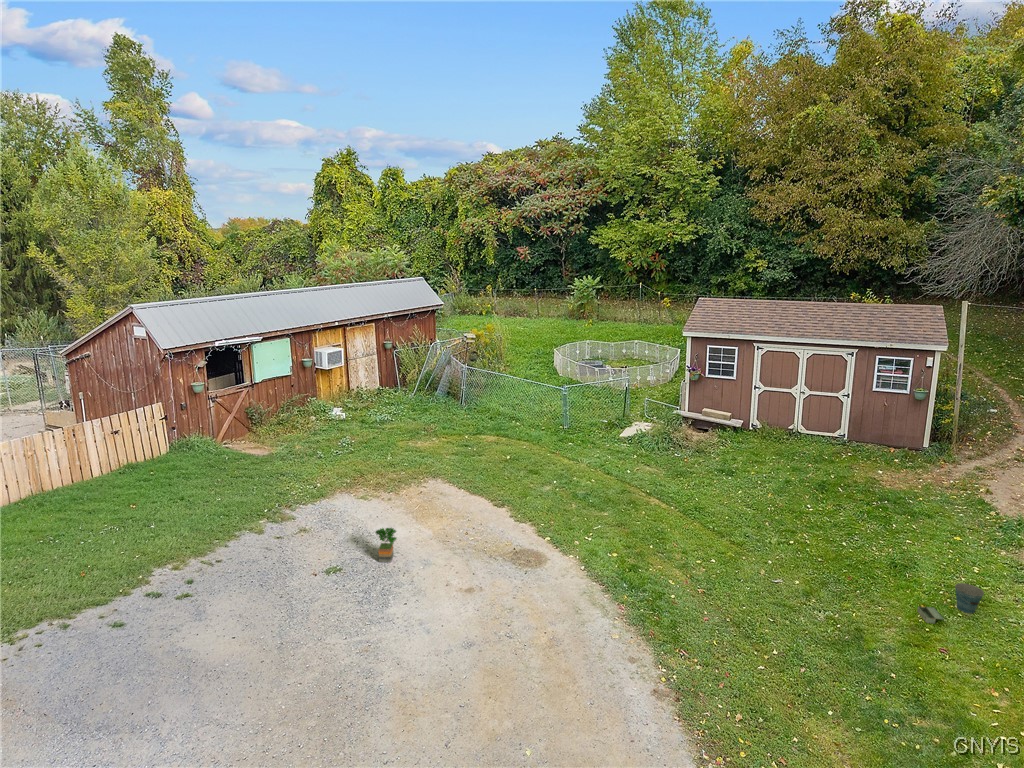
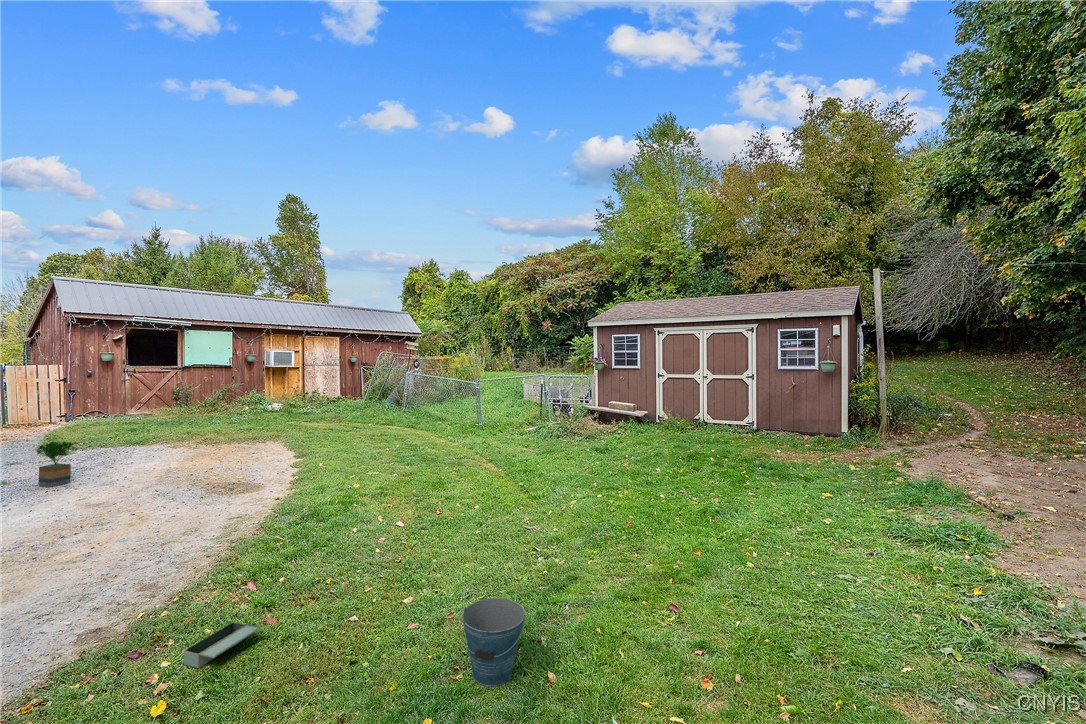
bucket: present [955,583,984,613] -> present [460,598,525,686]
toolbox: present [917,606,944,623] -> present [184,622,260,668]

